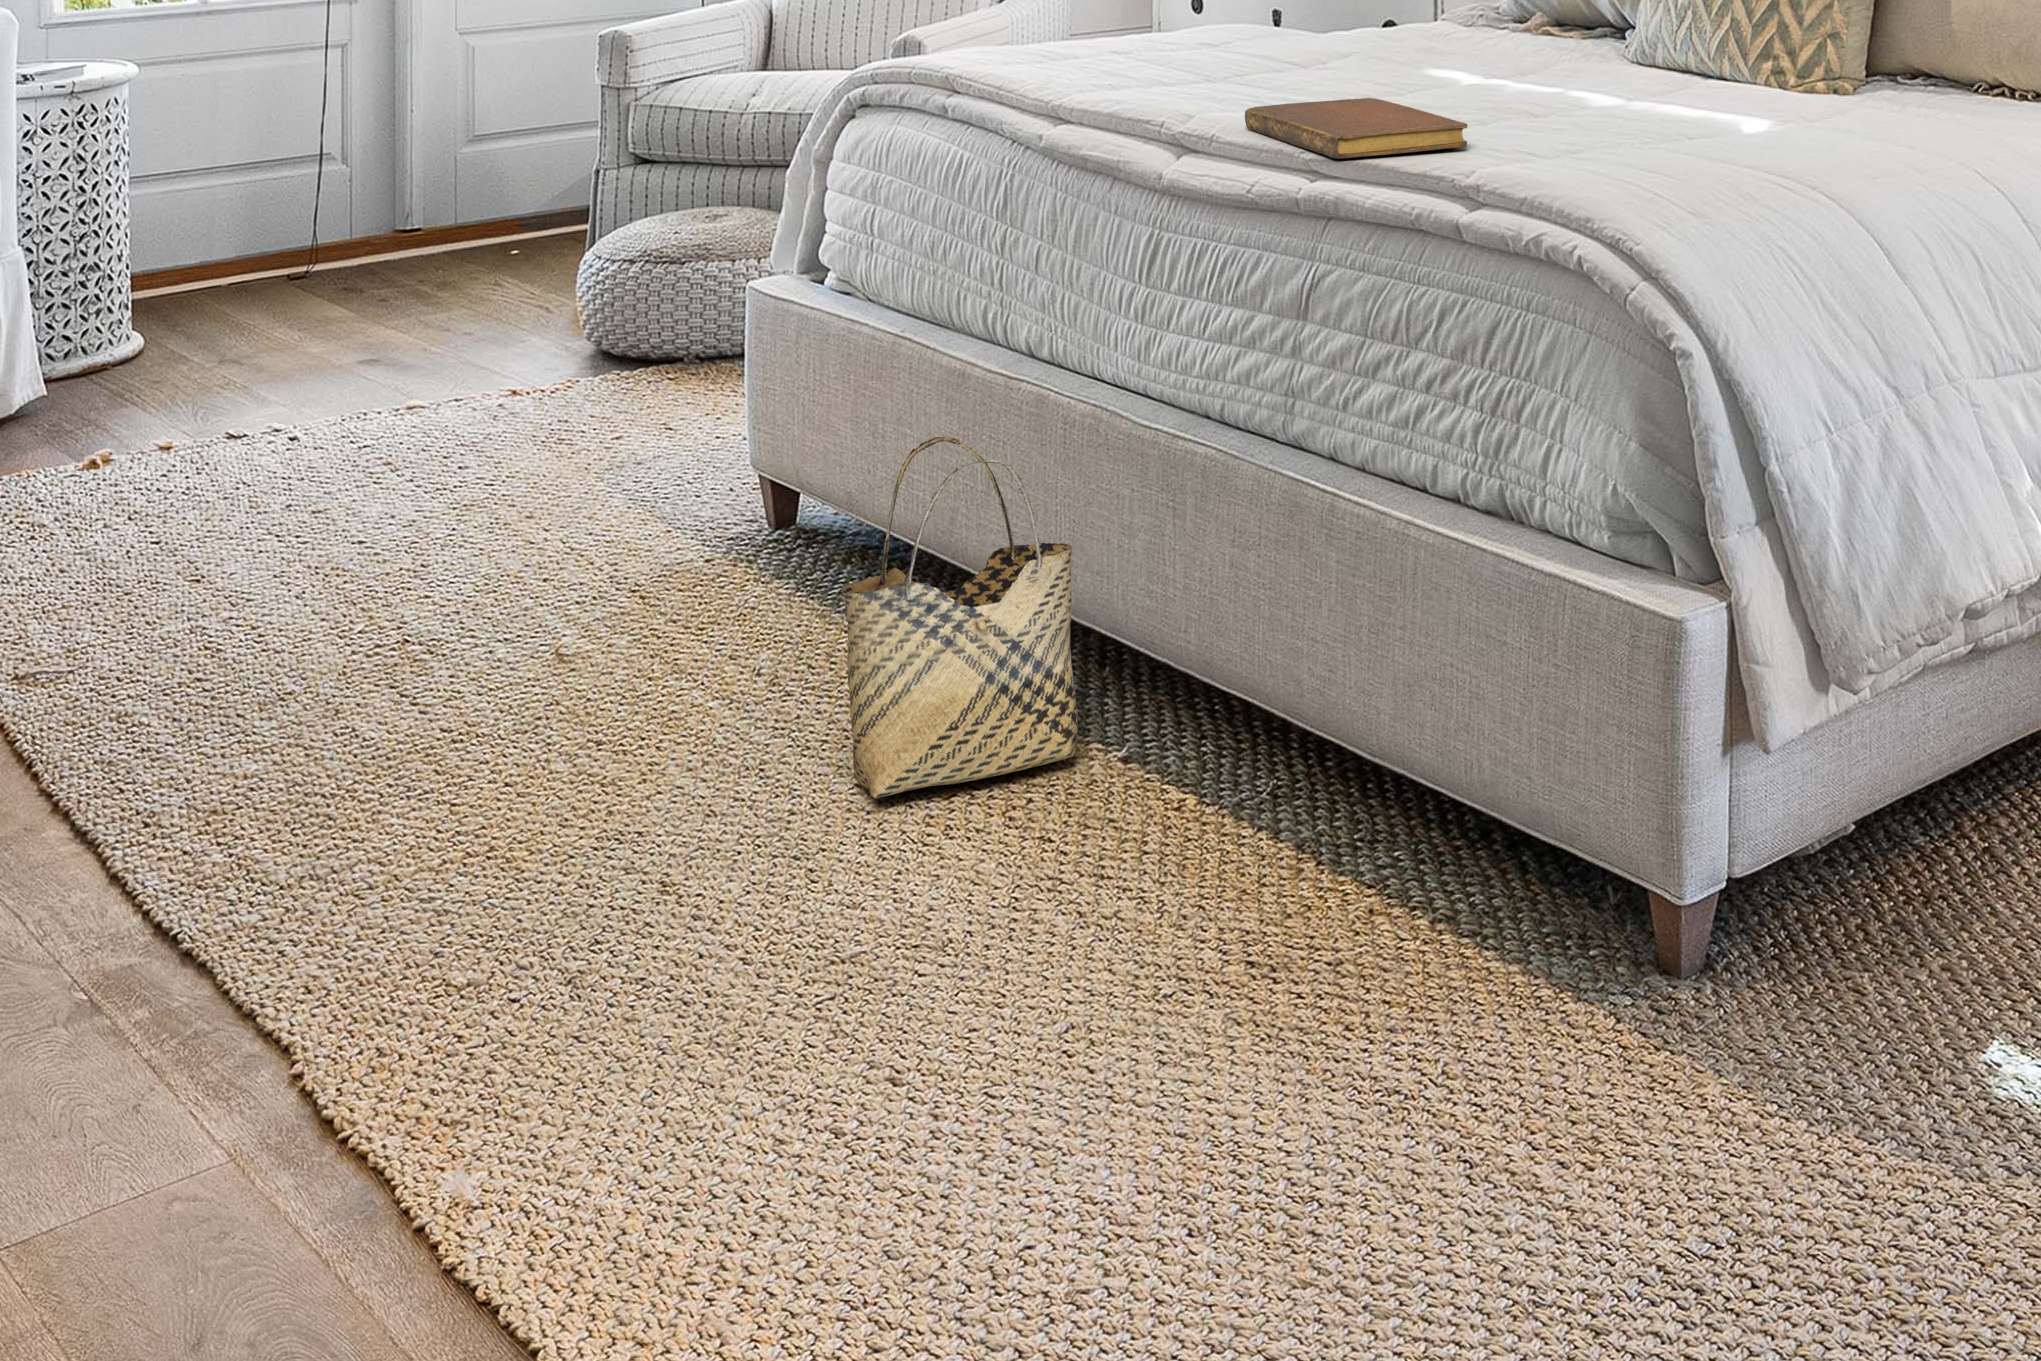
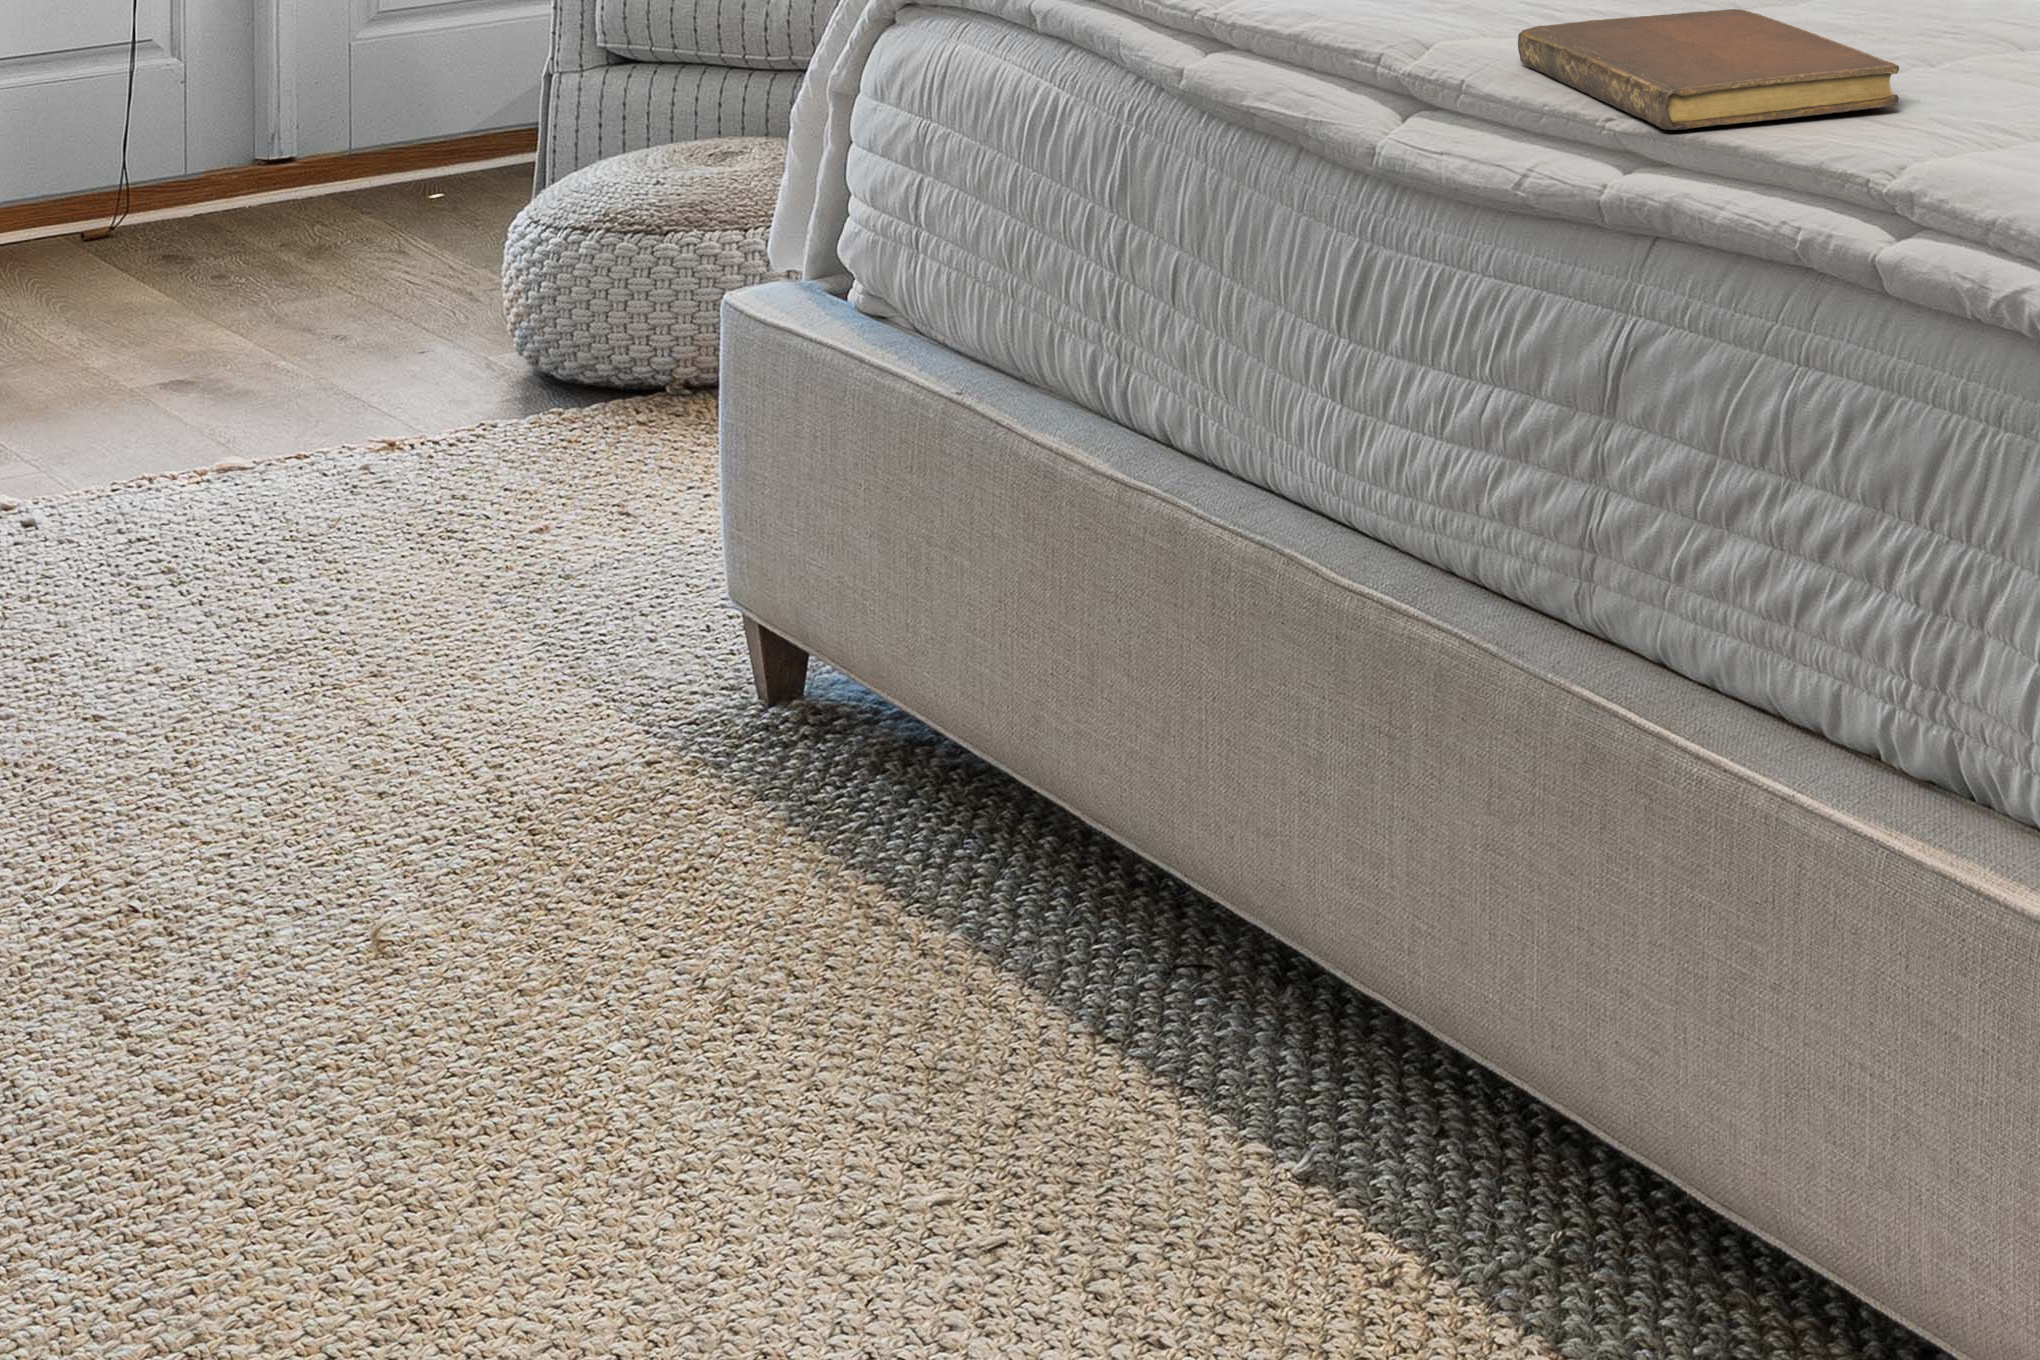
woven basket: present [841,437,1078,798] -> none [797,609,1216,1262]

